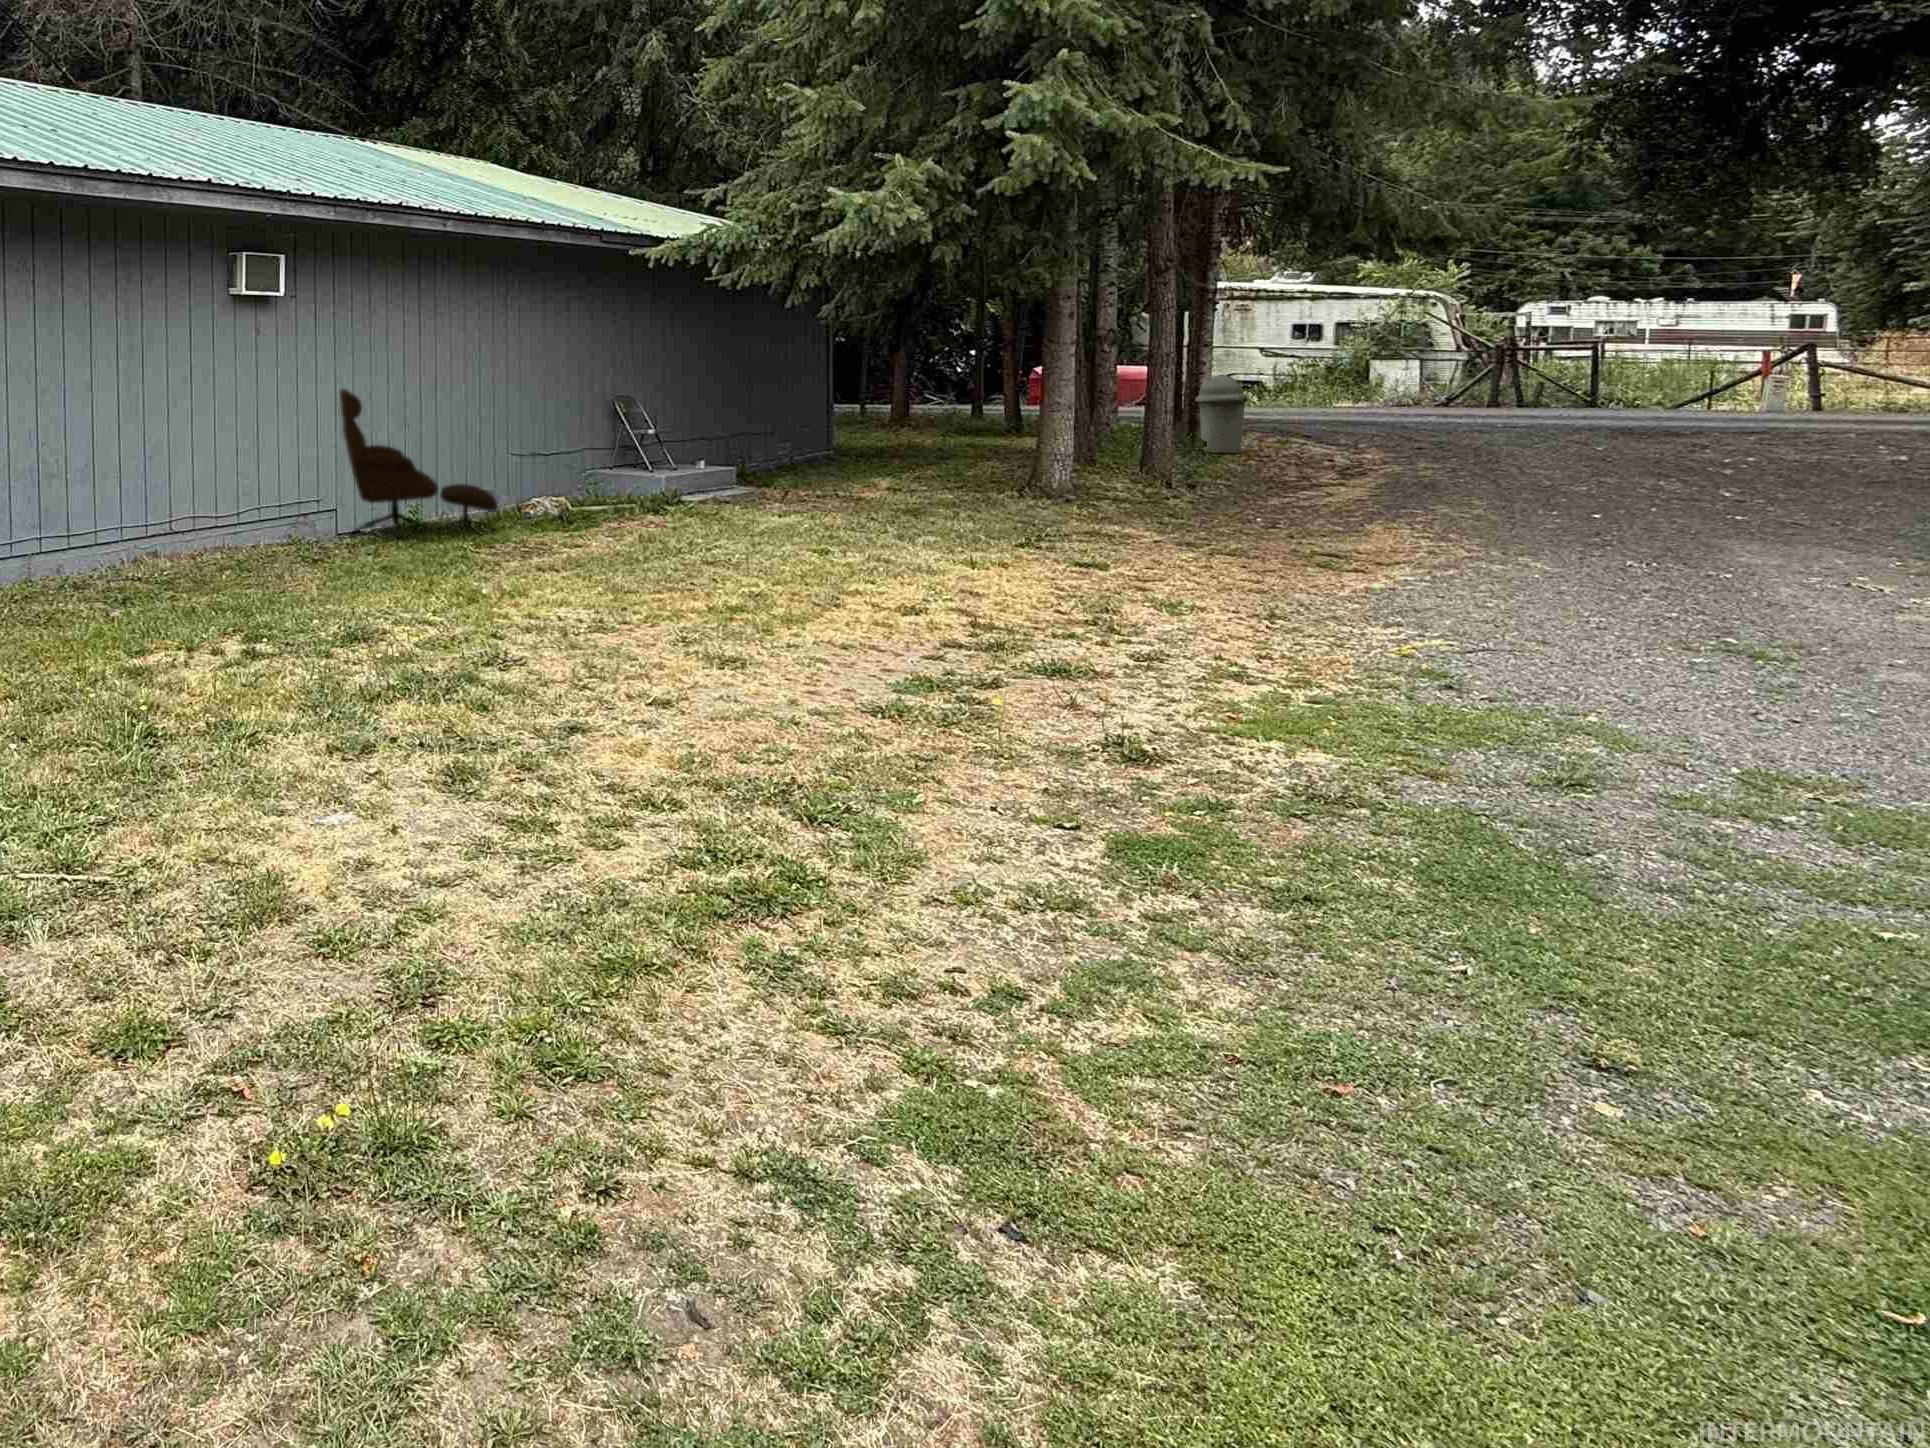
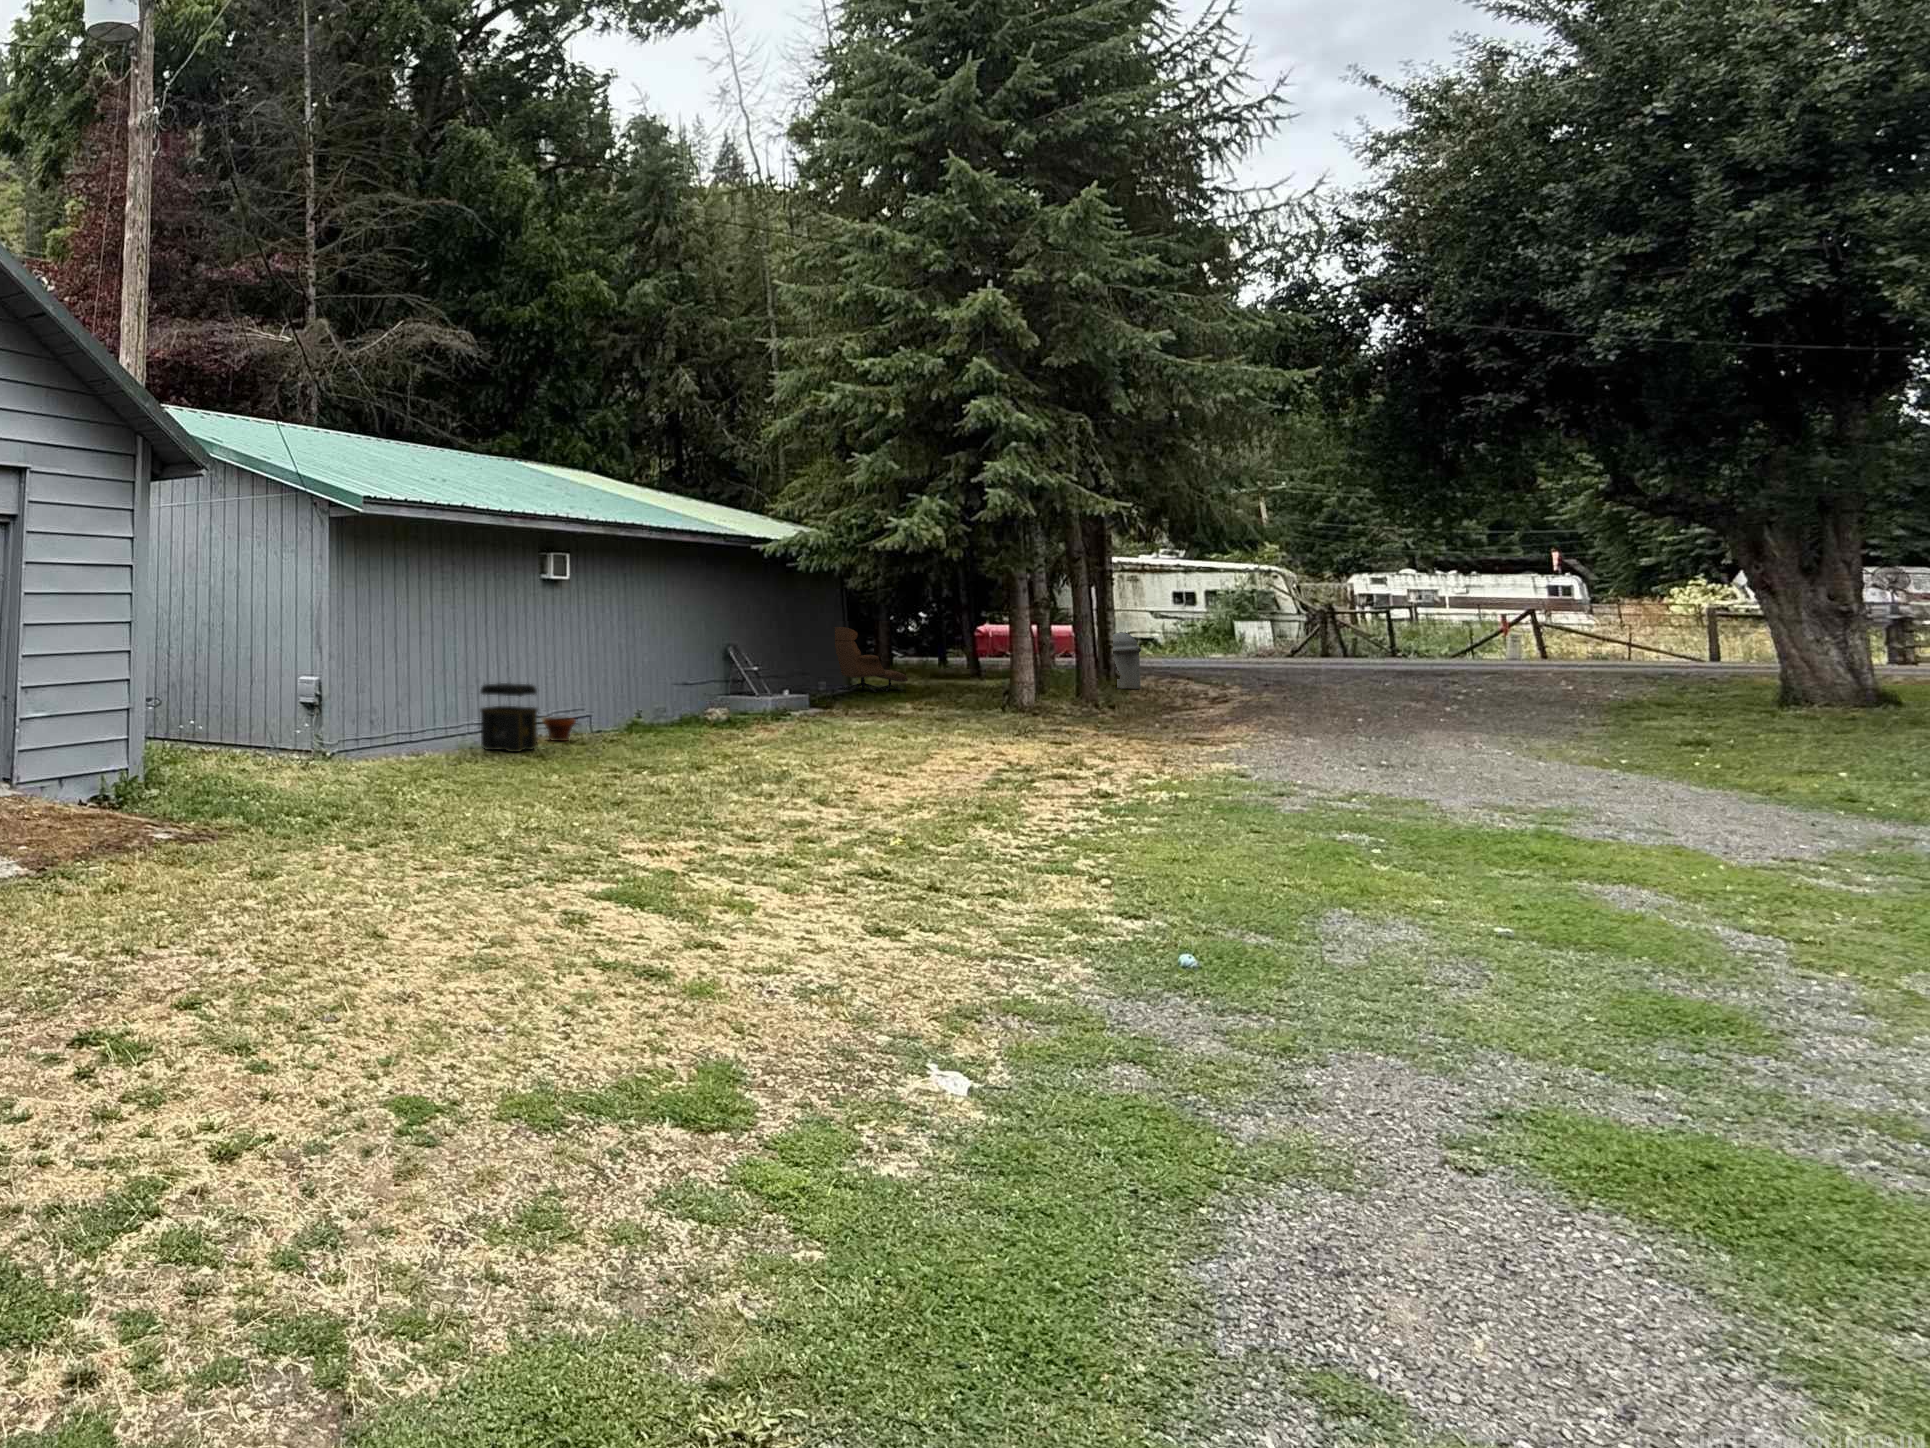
lounge chair: present [340,389,498,538] -> present [835,627,908,692]
toolbox: none [14,470,121,594] -> present [480,683,538,752]
planter: none [174,522,233,563] -> present [541,717,576,741]

